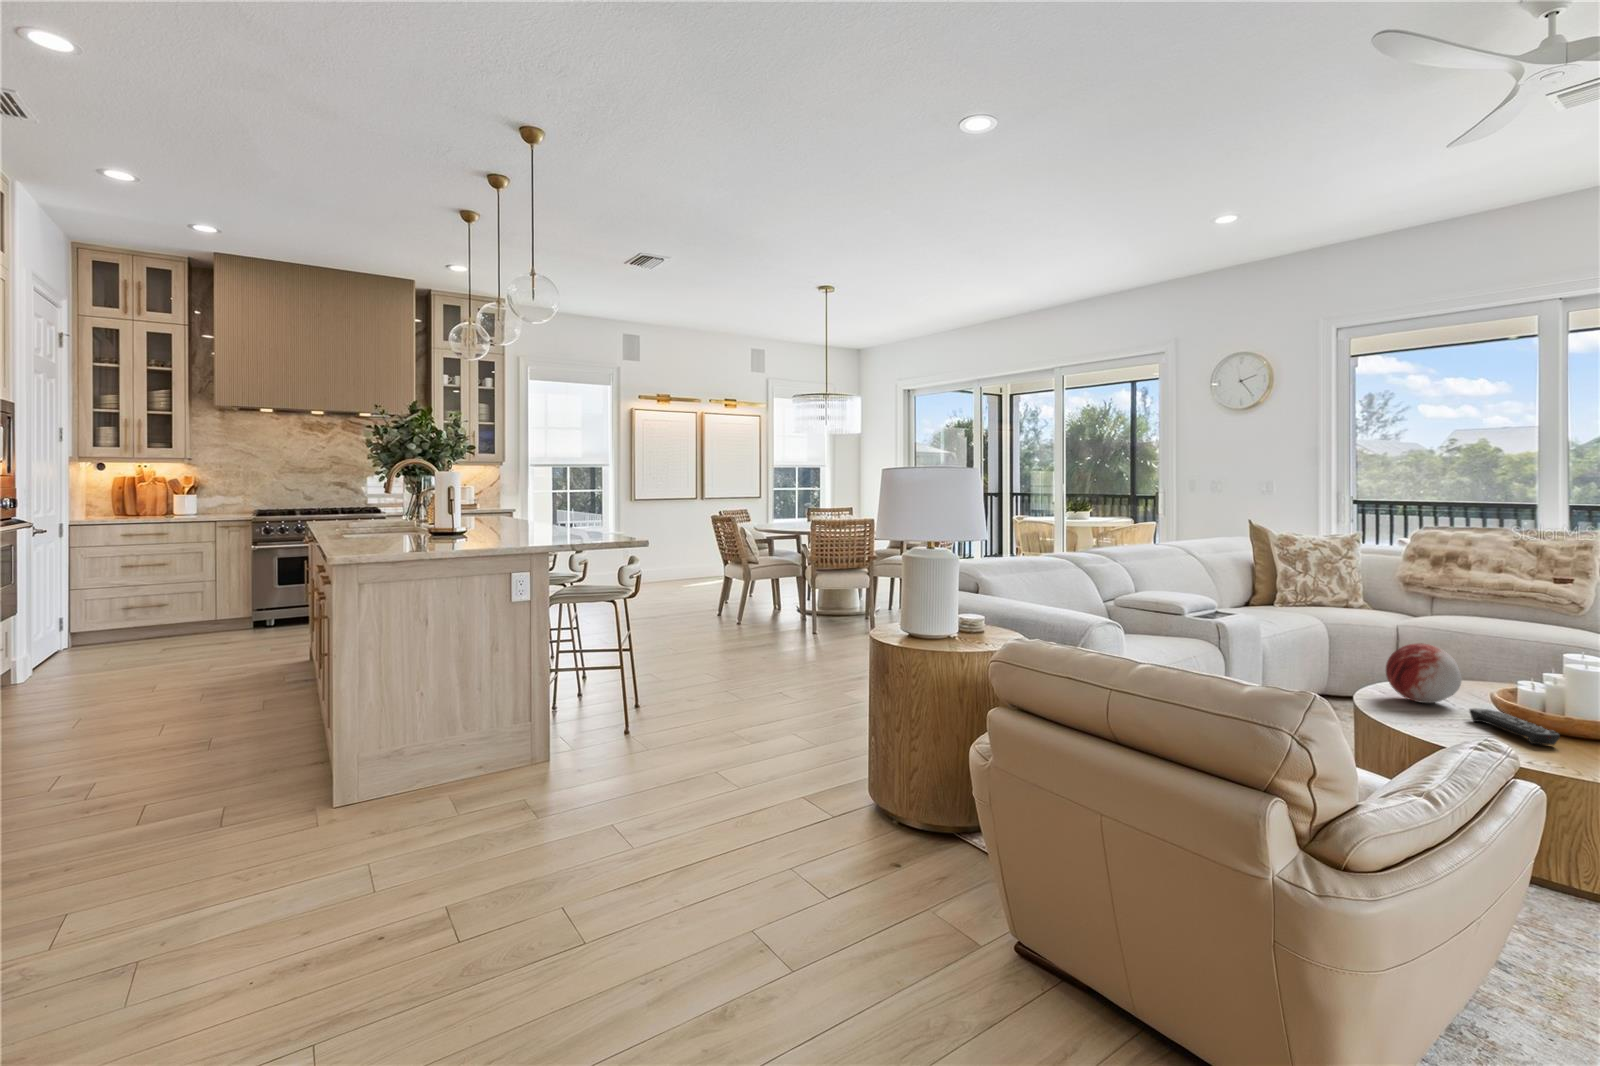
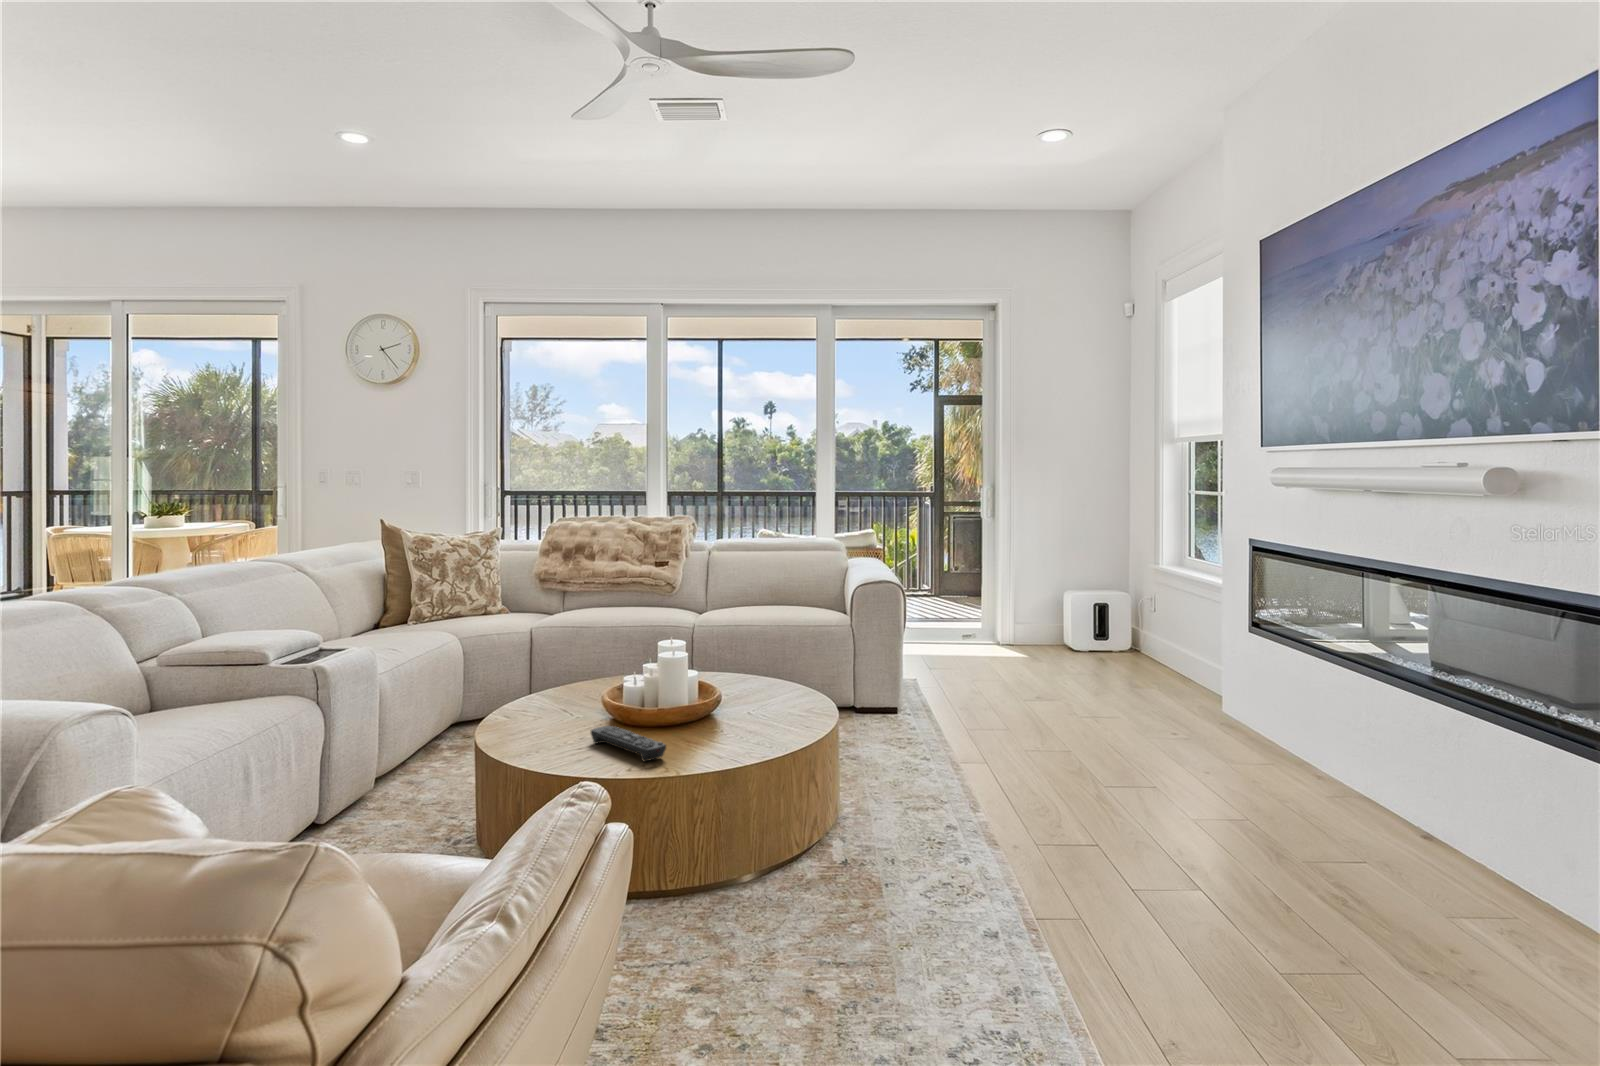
decorative orb: present [1386,643,1462,703] -> none [511,661,583,730]

